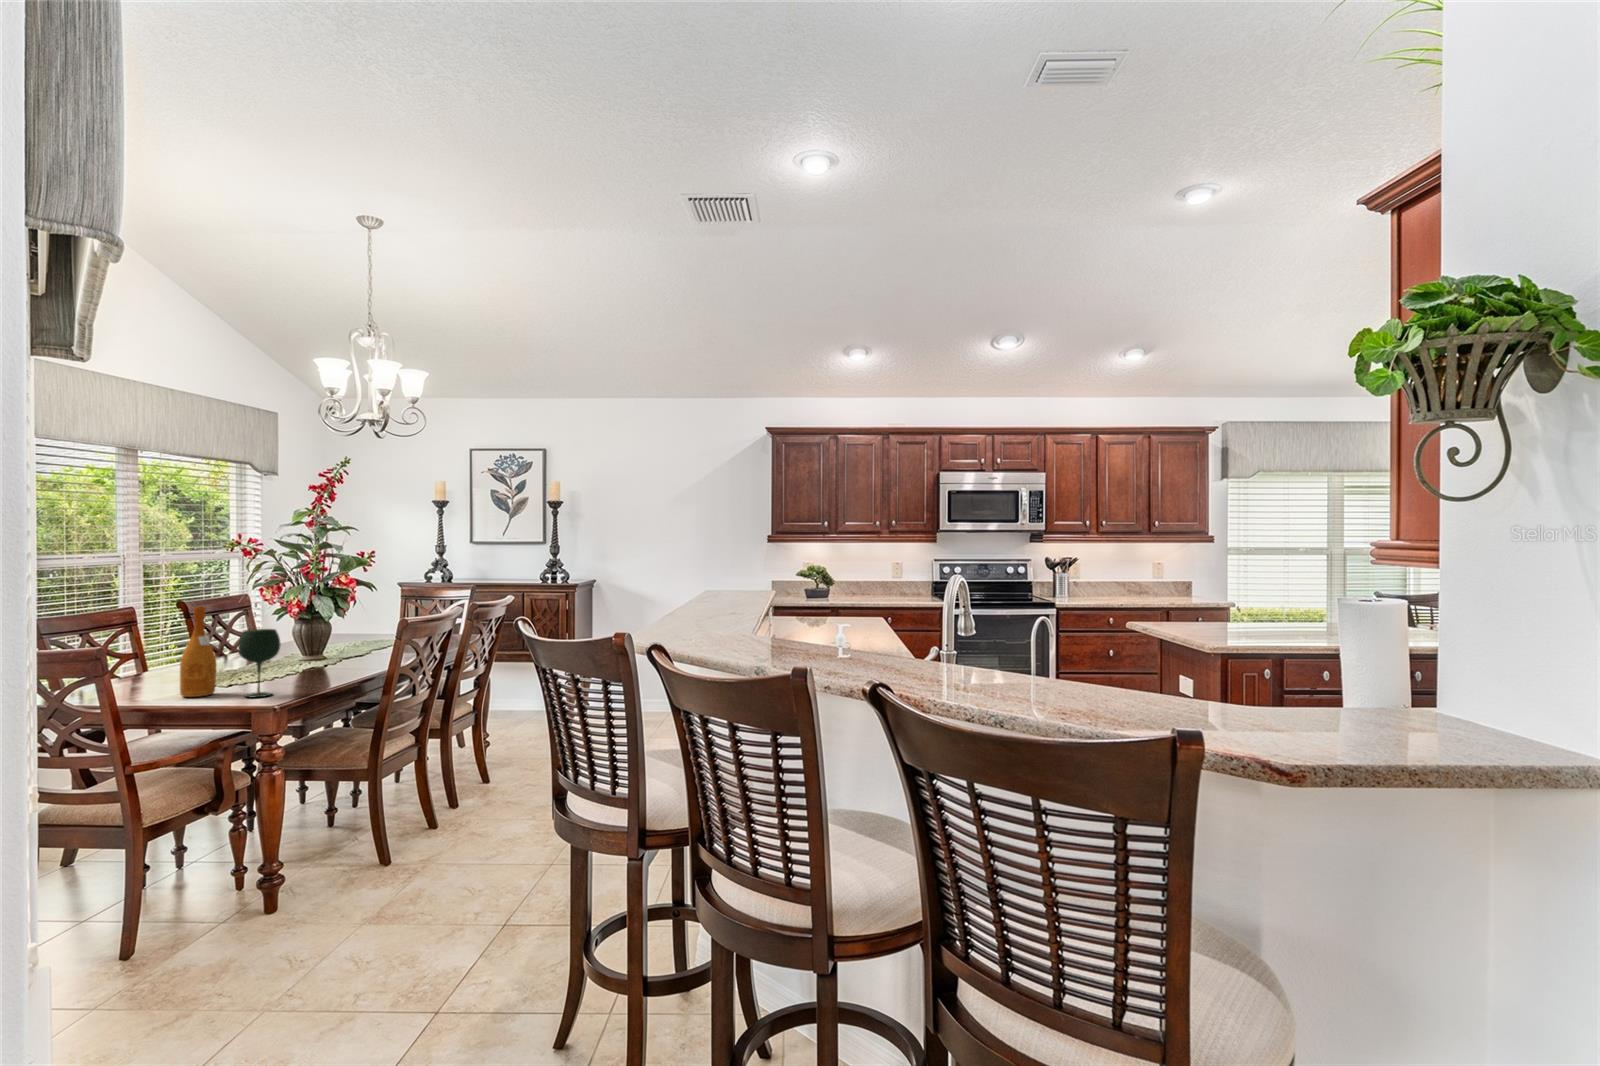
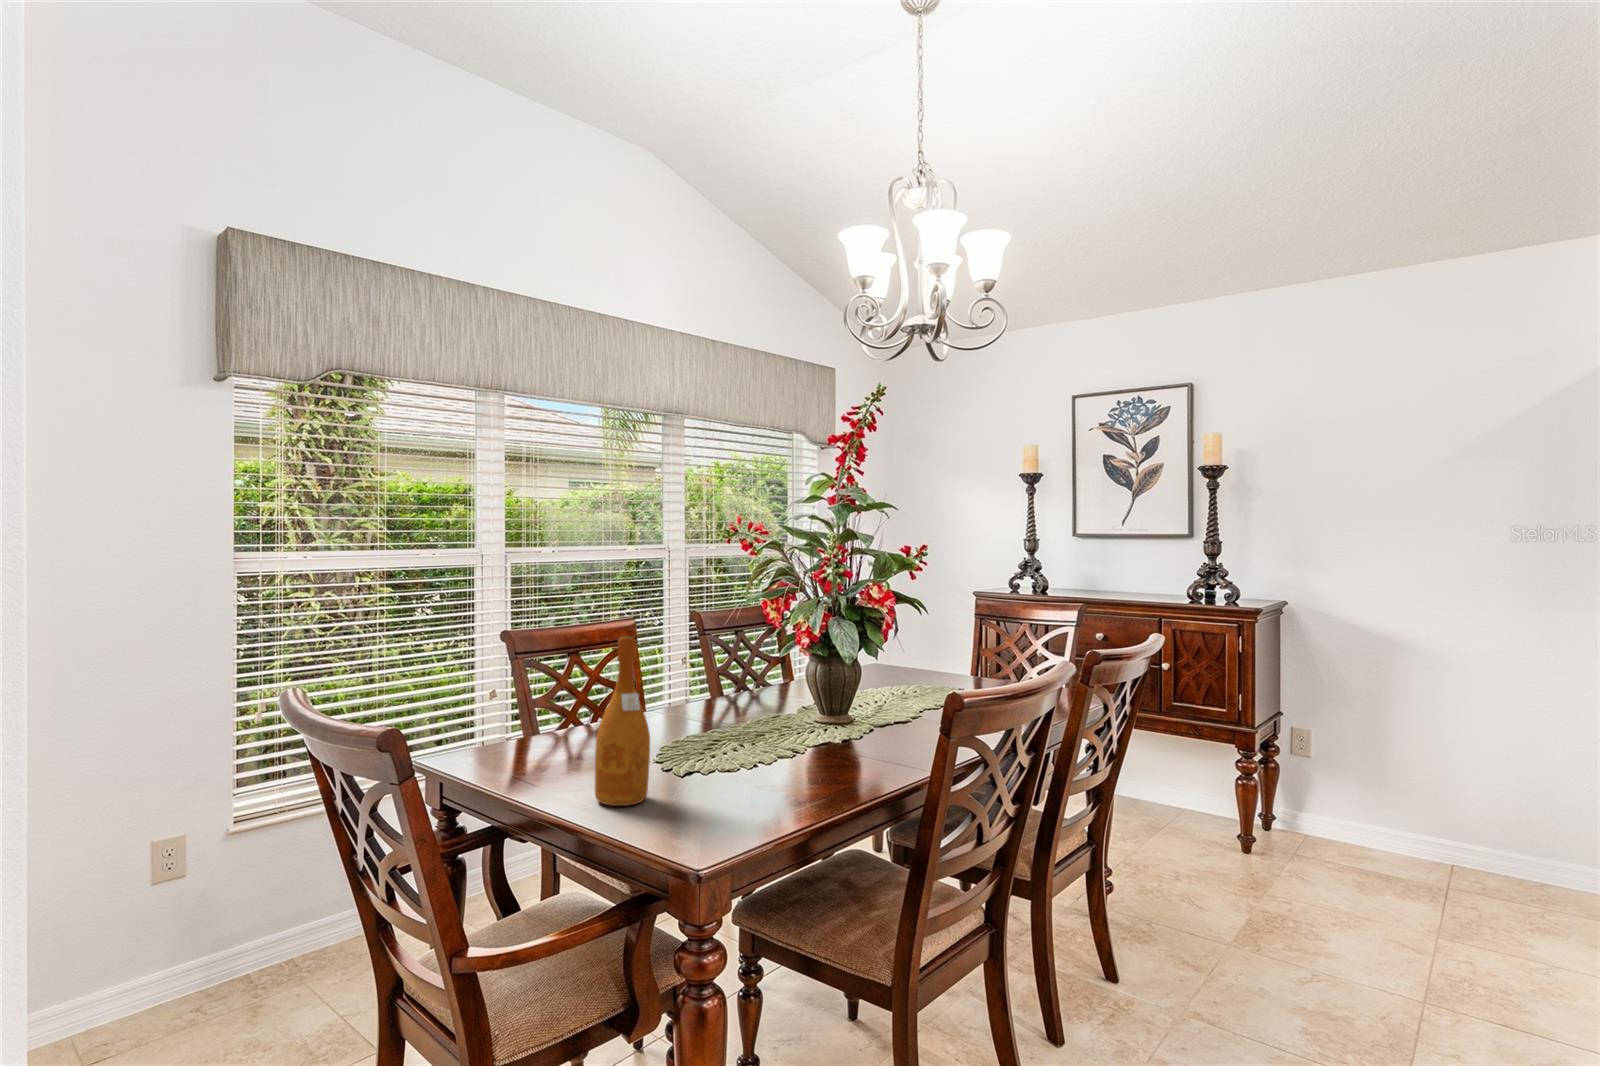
wine glass: present [238,629,280,697] -> none [671,691,741,833]

